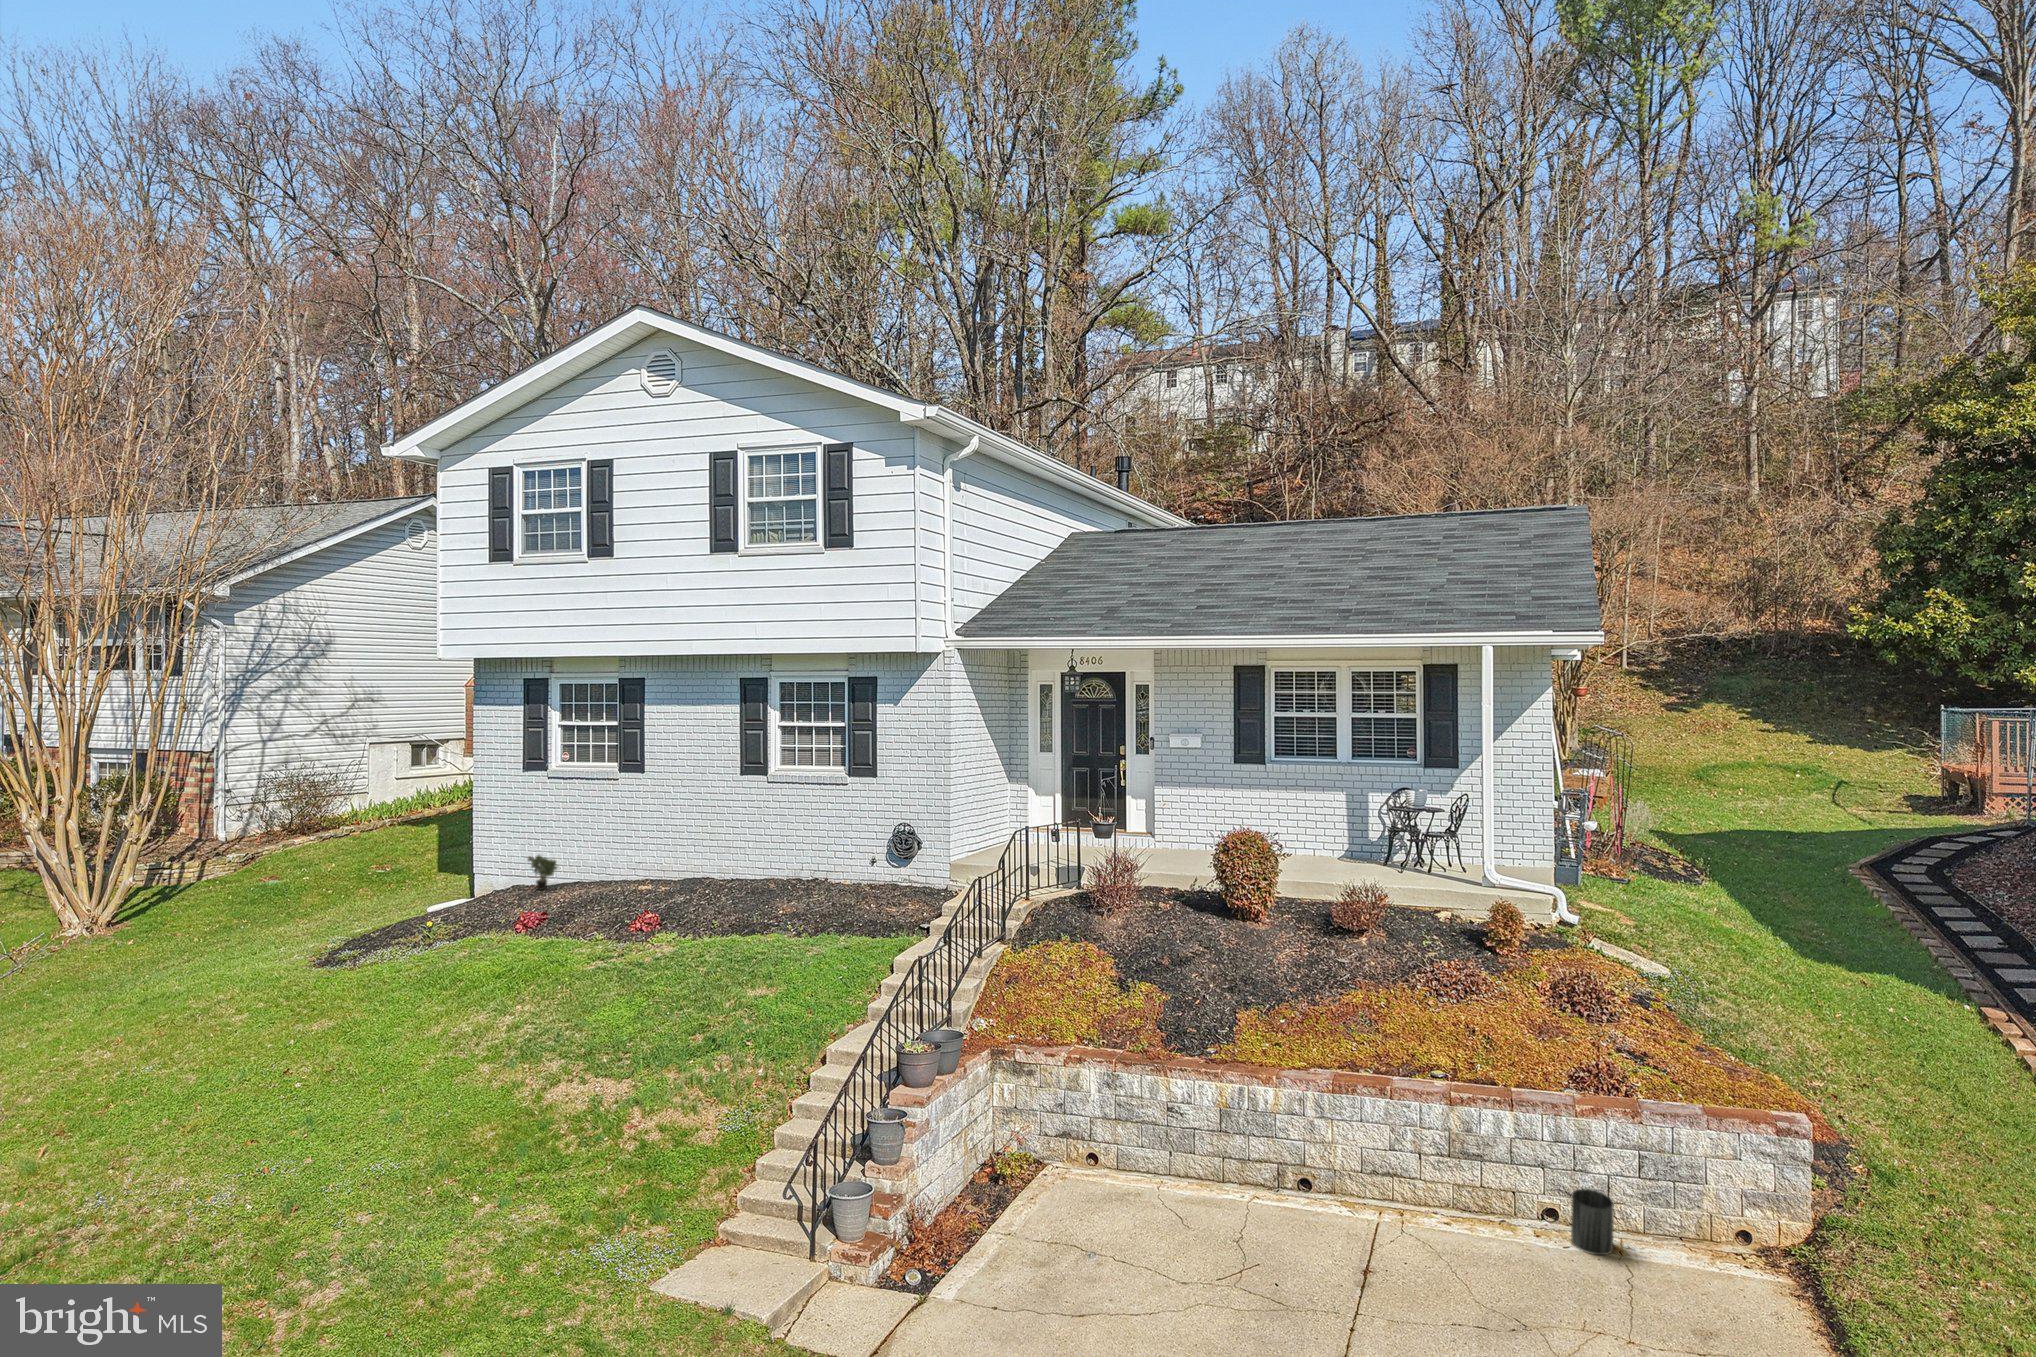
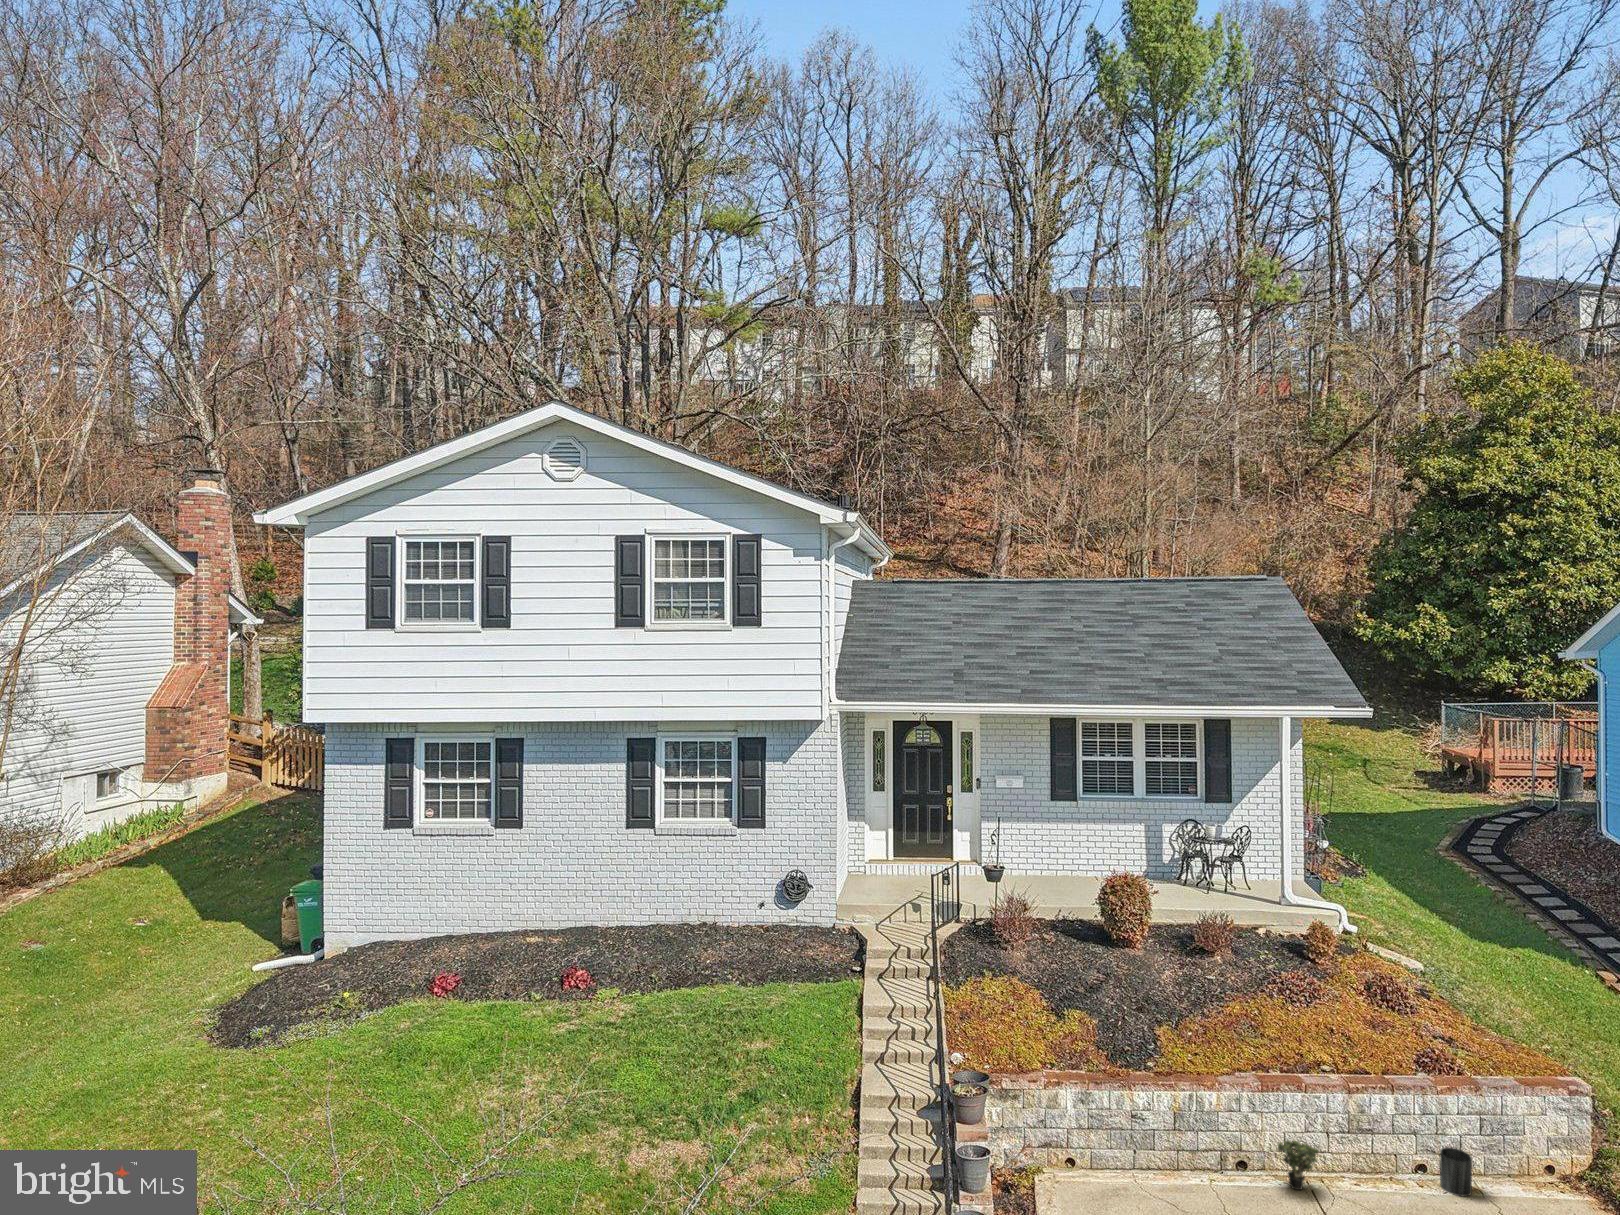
potted plant: present [528,855,557,890] -> present [1277,1141,1318,1190]

